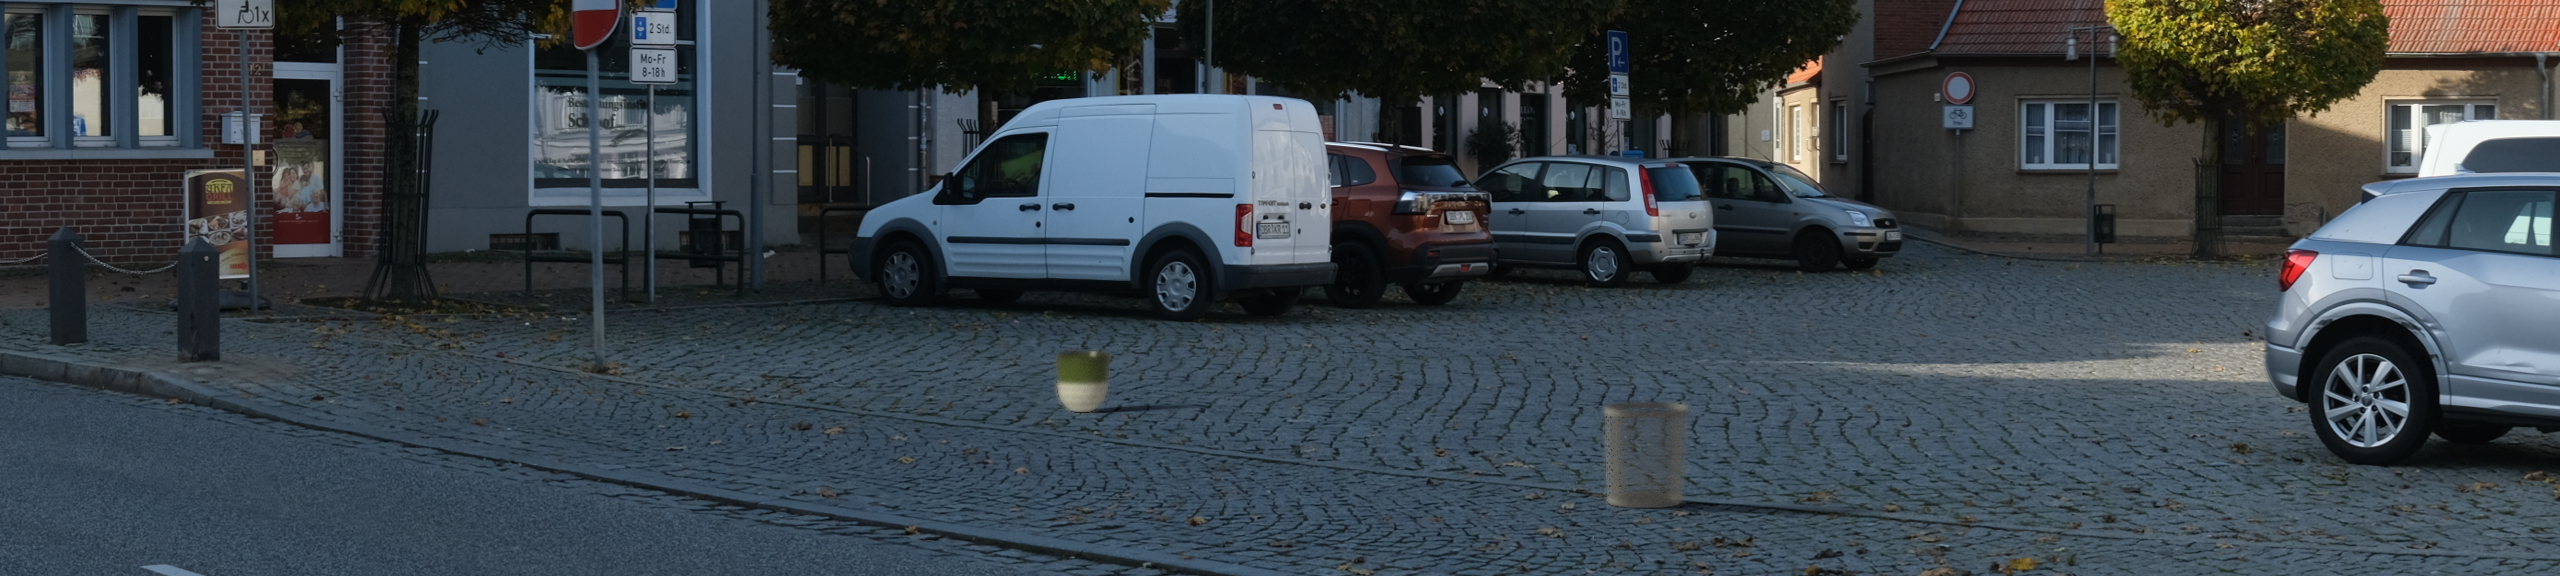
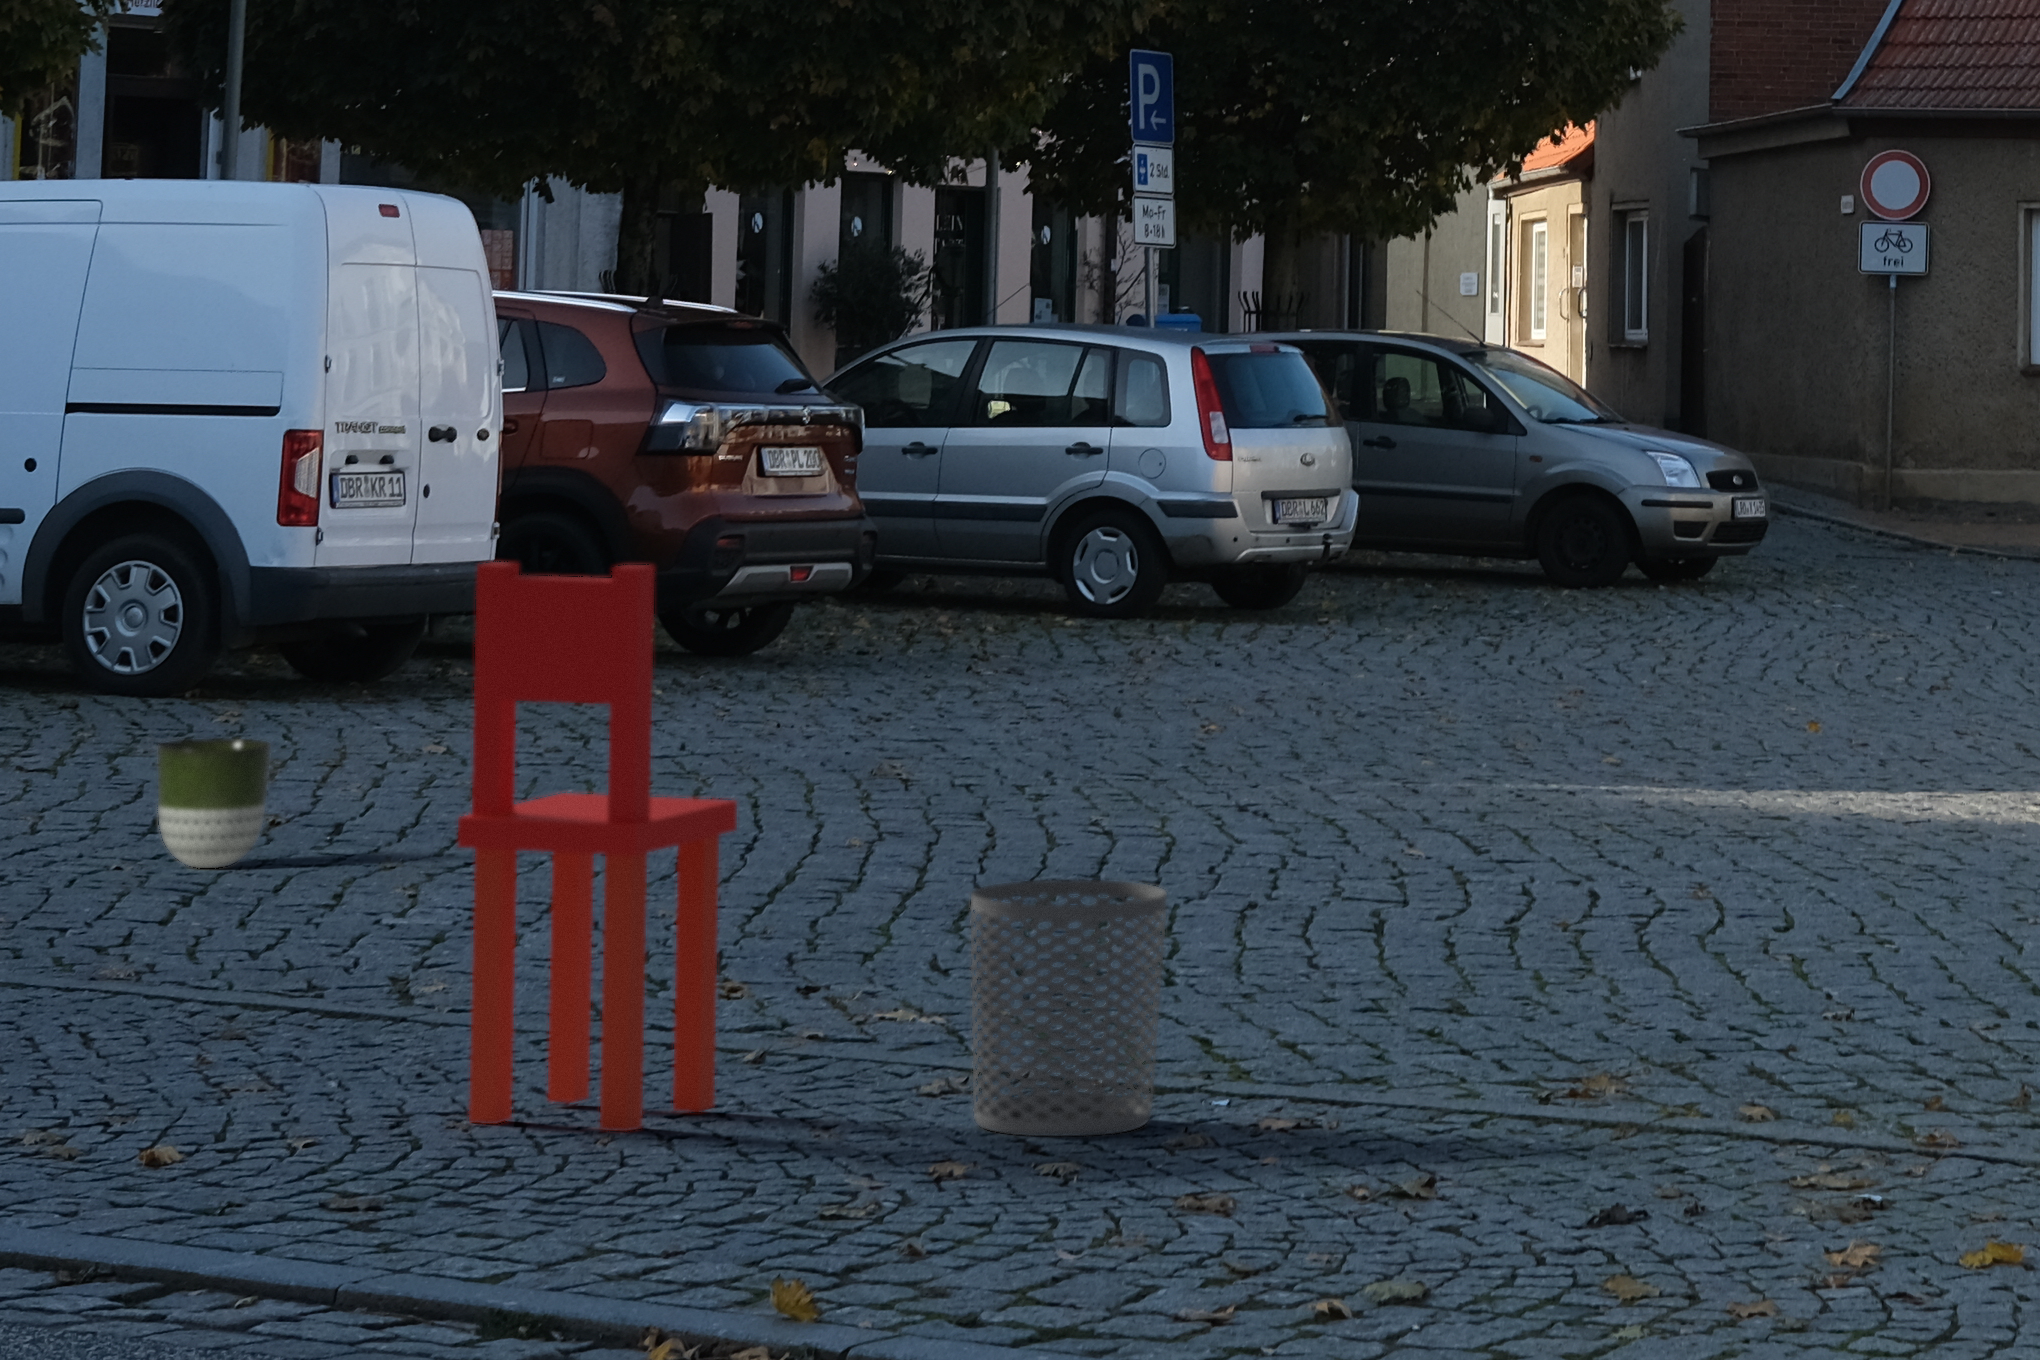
chair: none [1384,269,1496,510] -> present [458,562,737,1131]

